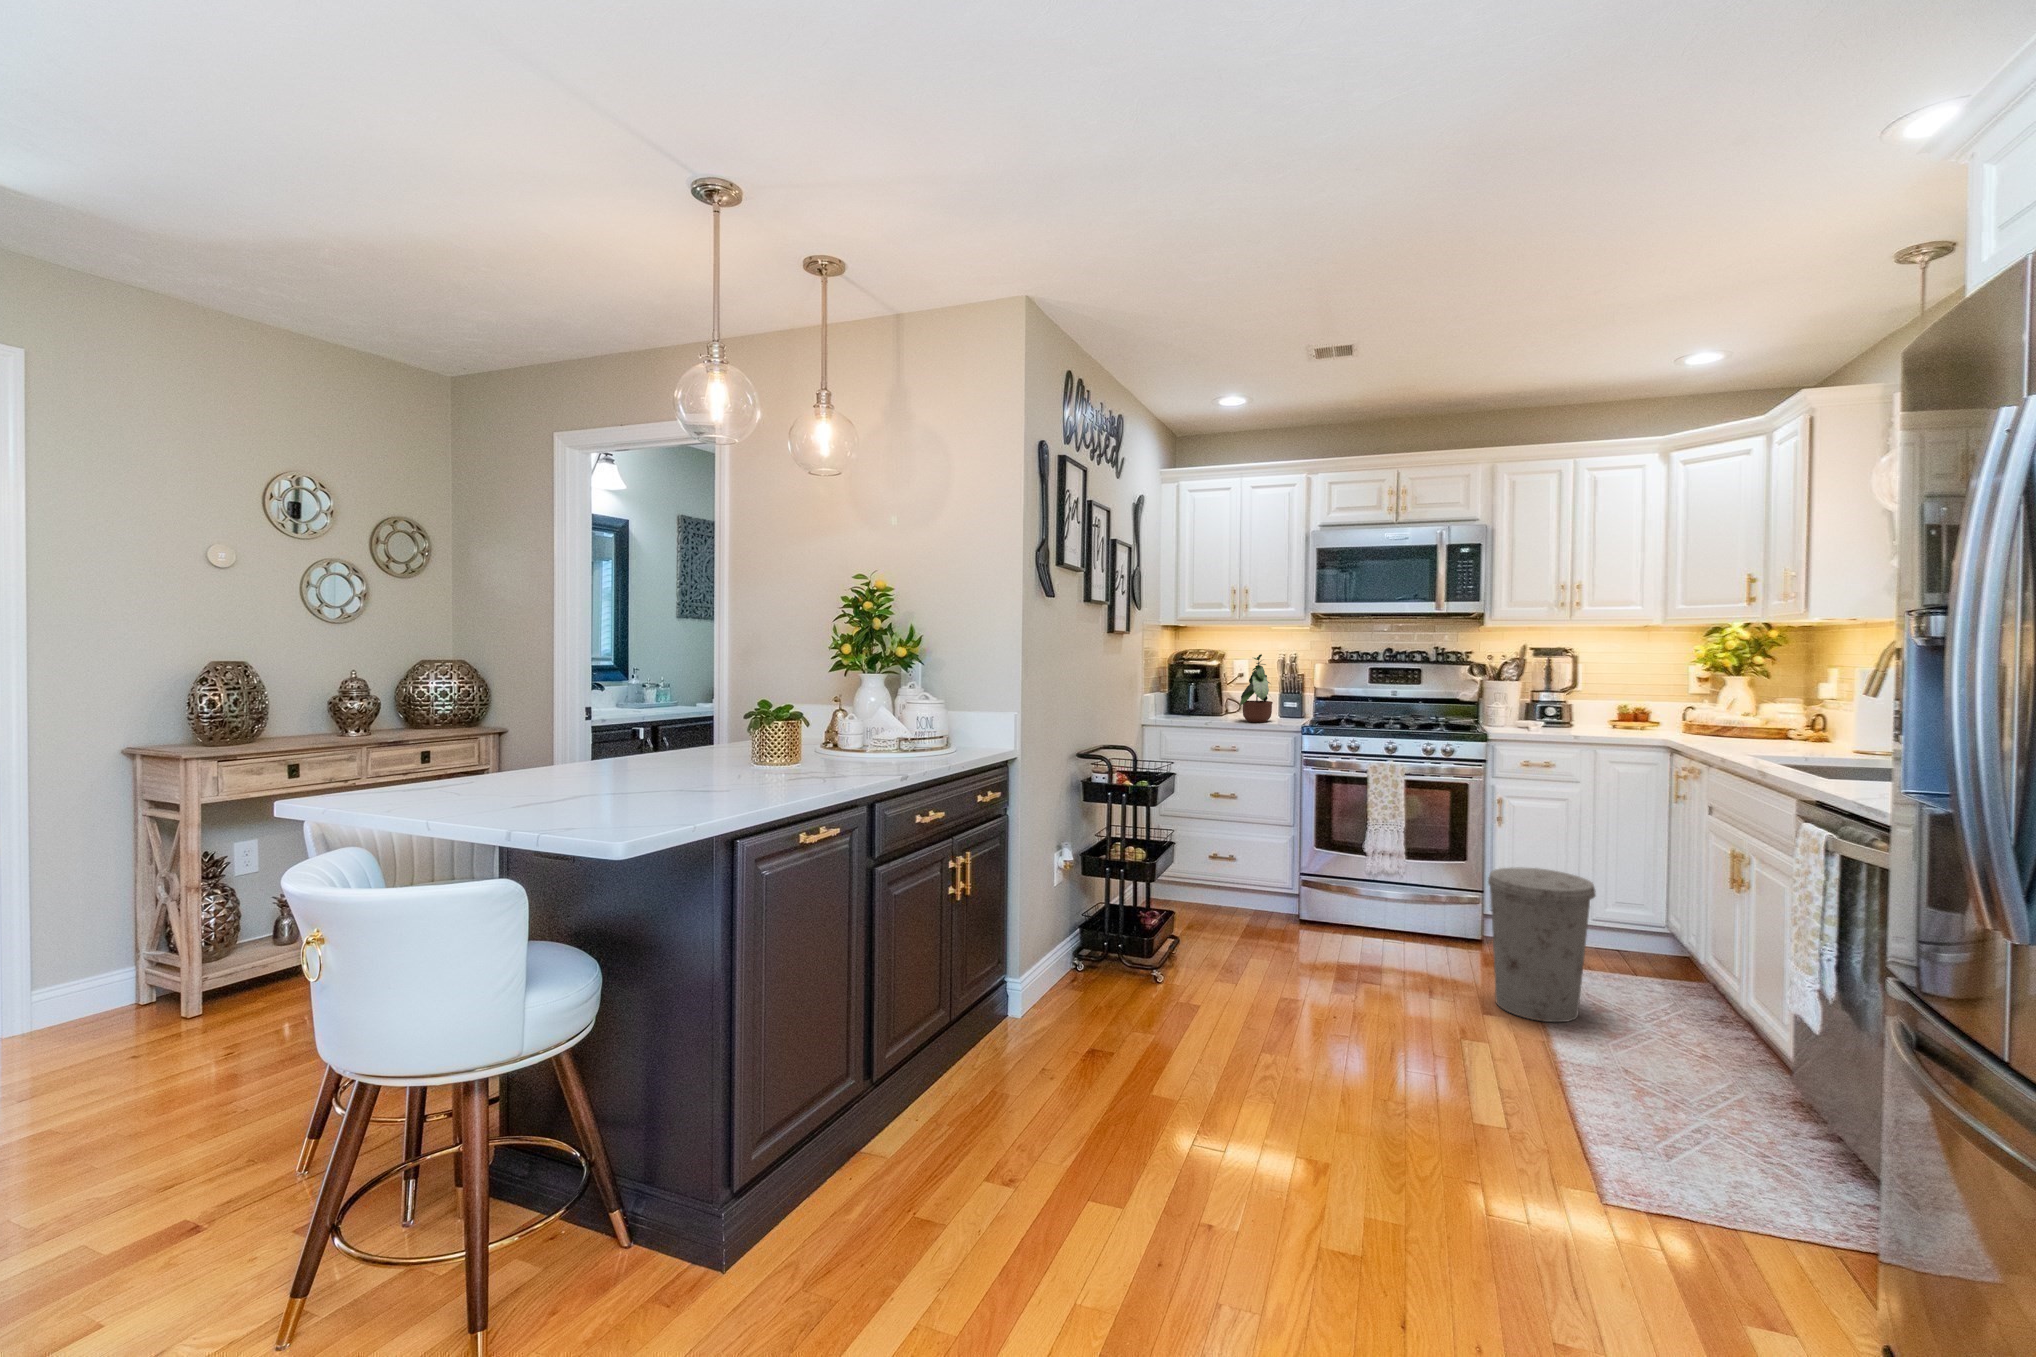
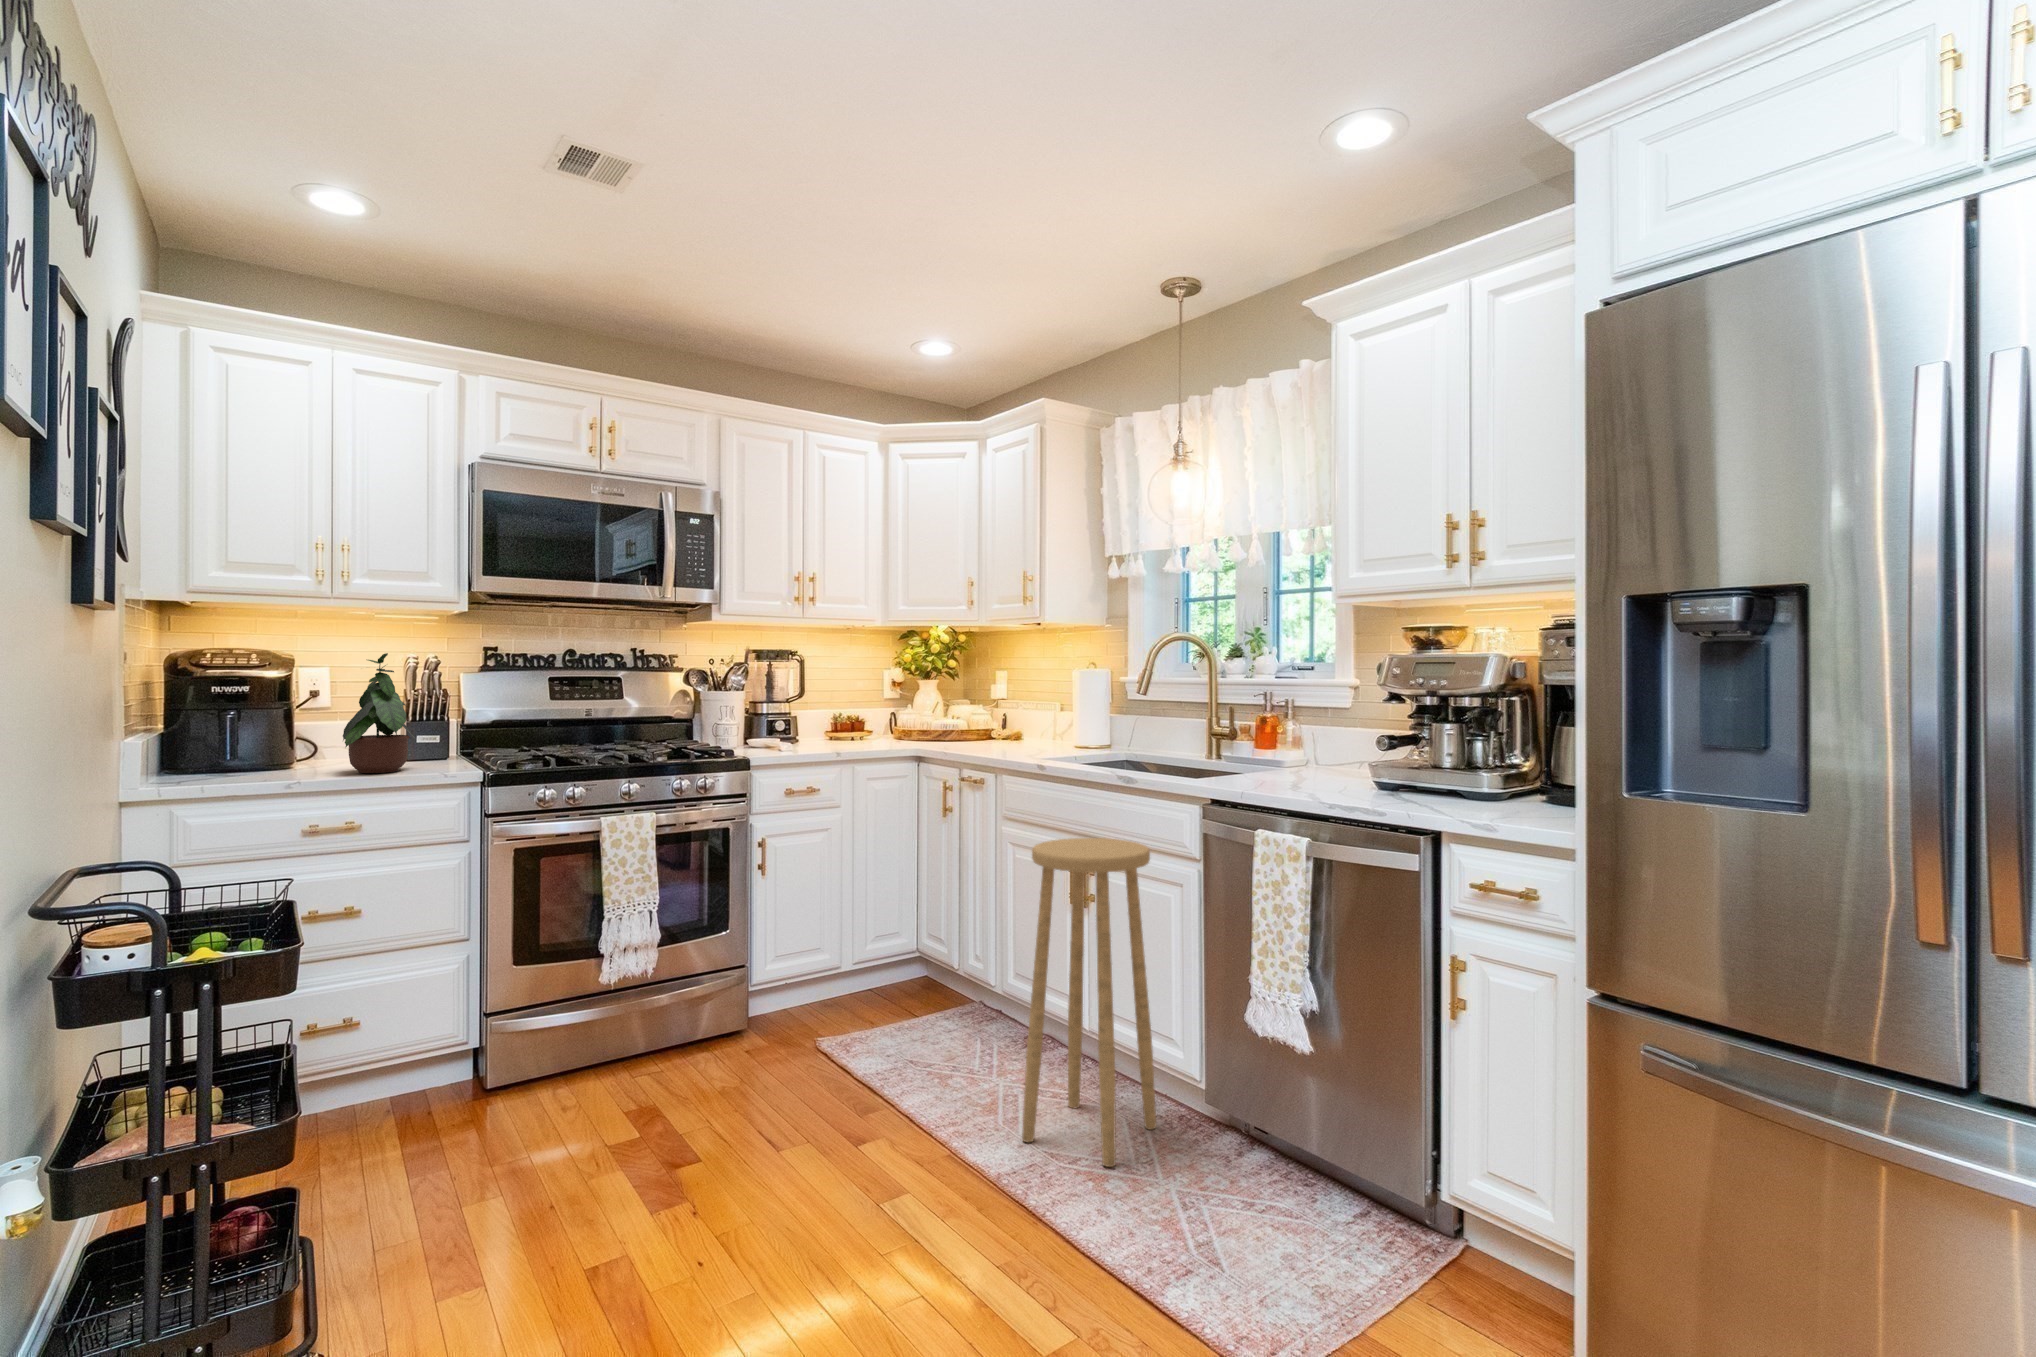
stool: none [1608,823,1750,1091] -> present [1022,838,1156,1167]
trash can: present [1488,868,1596,1022] -> none [843,924,967,1135]

